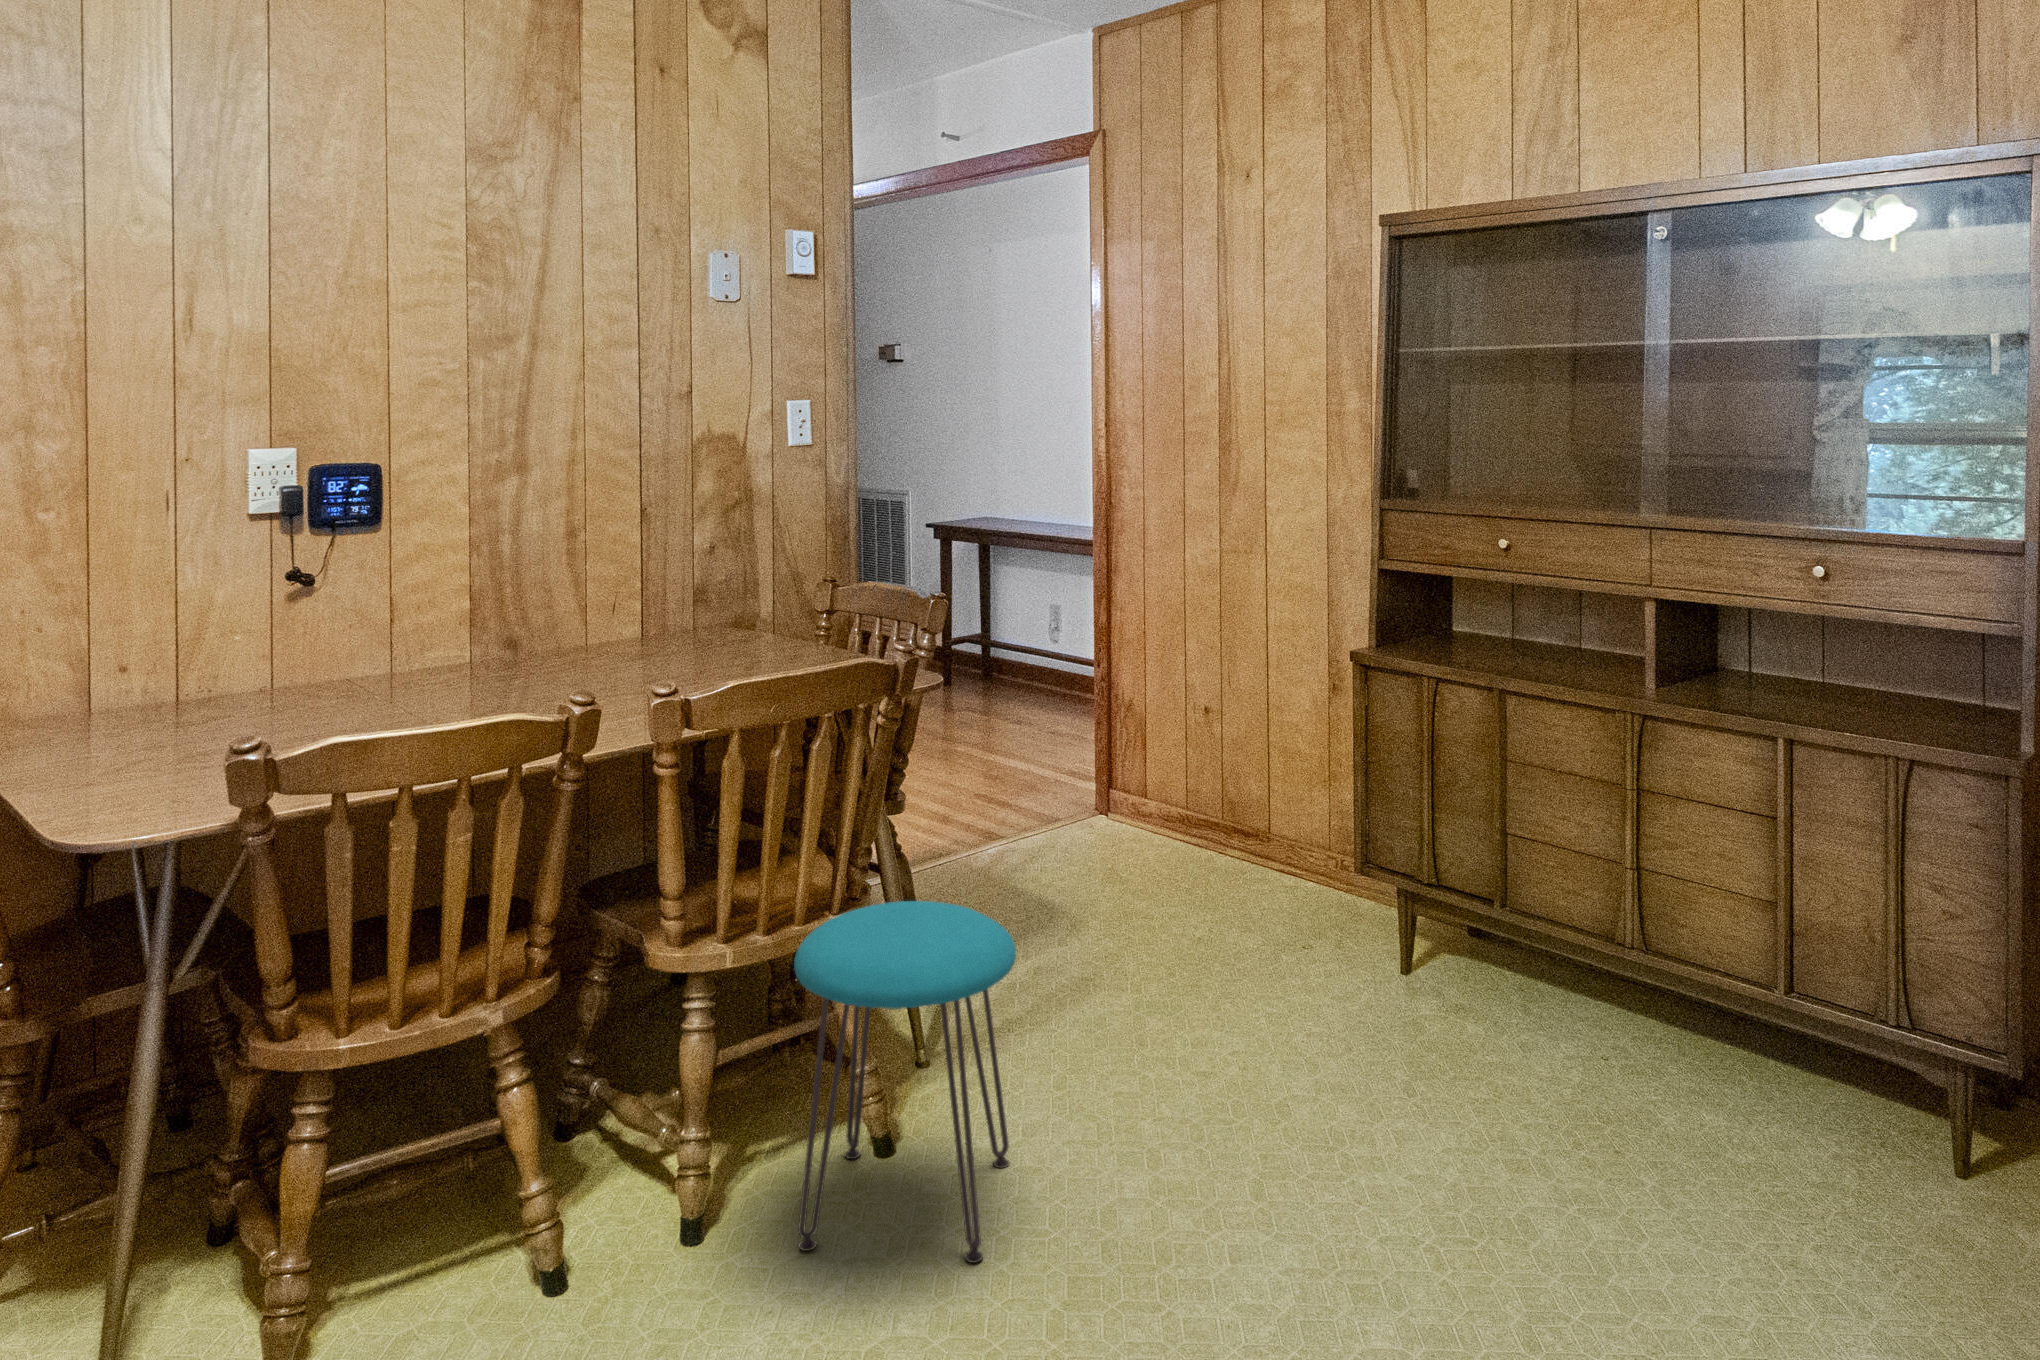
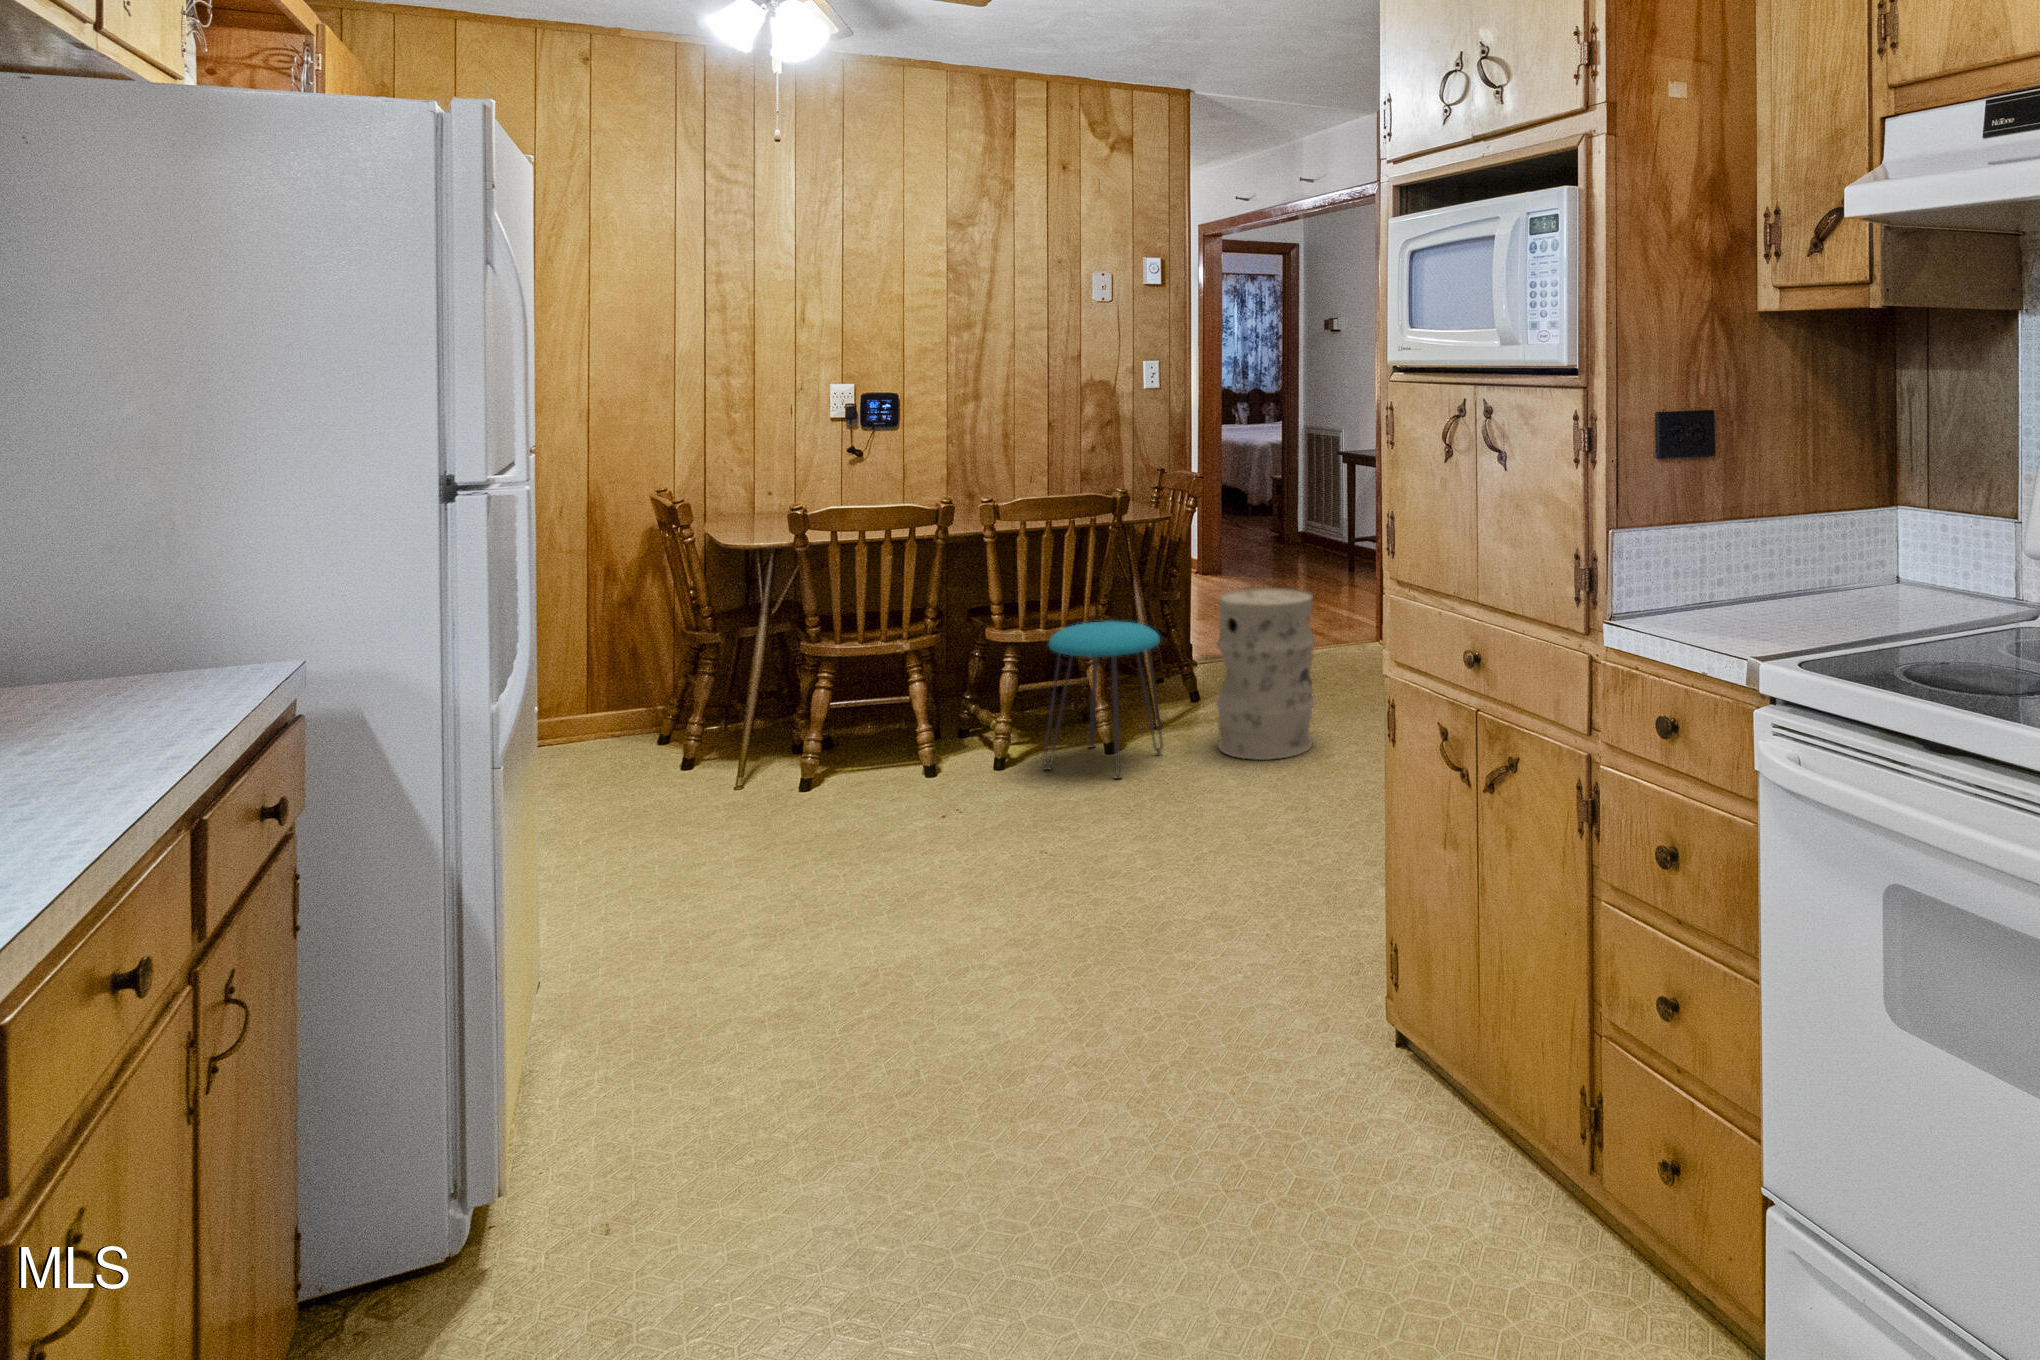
trash can: none [1088,801,1274,1158] -> present [1216,588,1315,760]

